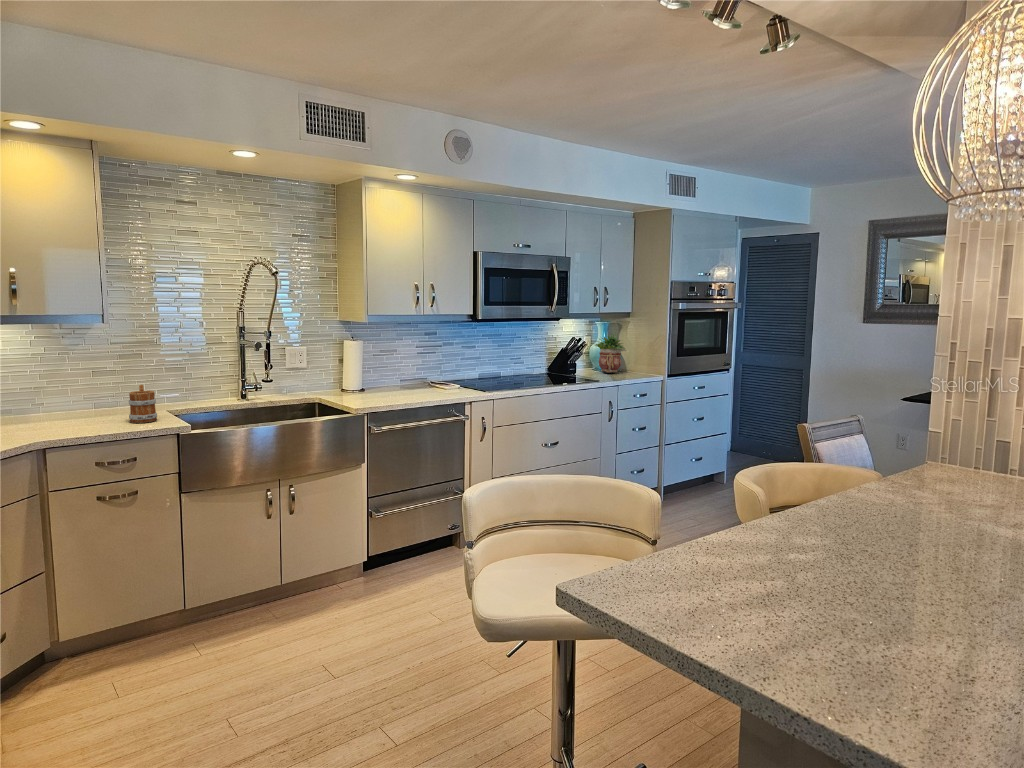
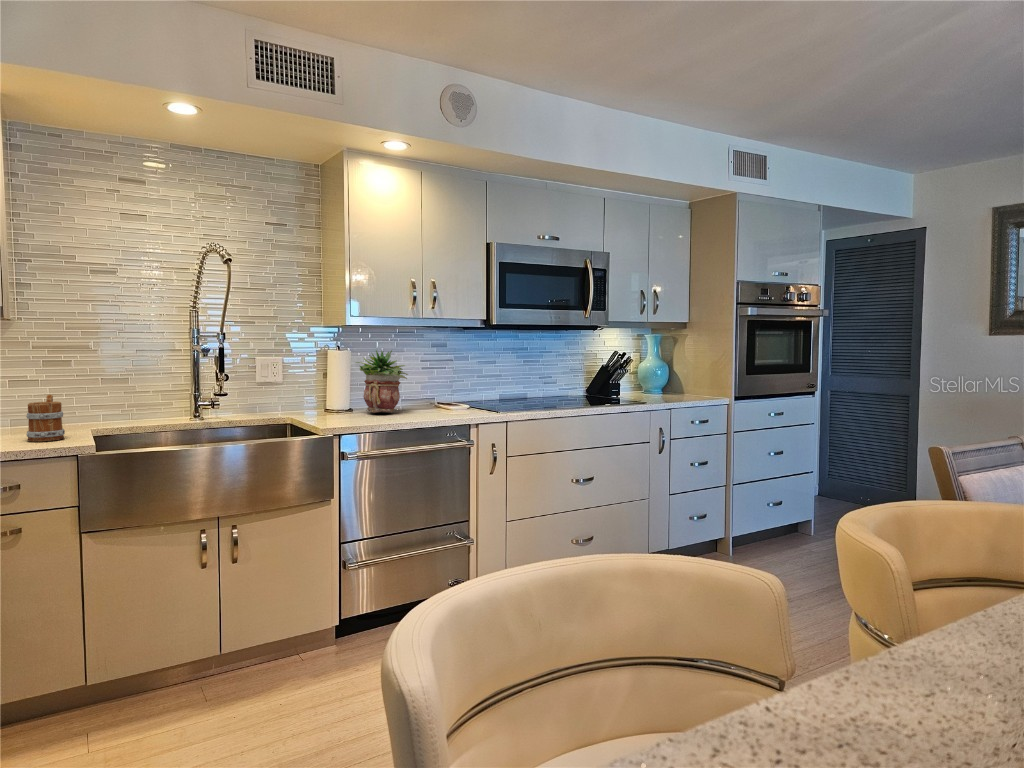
potted plant: present [595,334,626,373] -> present [356,350,408,413]

